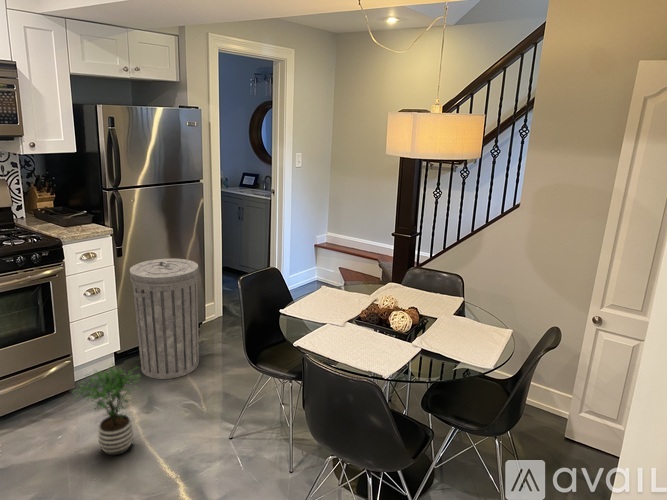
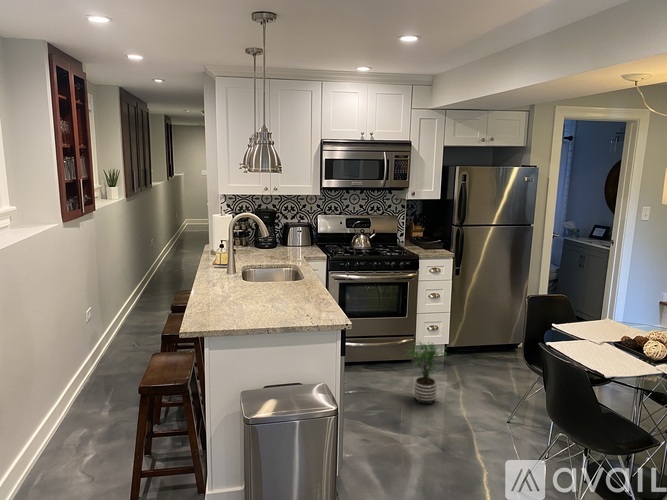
trash can: present [130,259,199,379] -> none [460,282,513,376]

